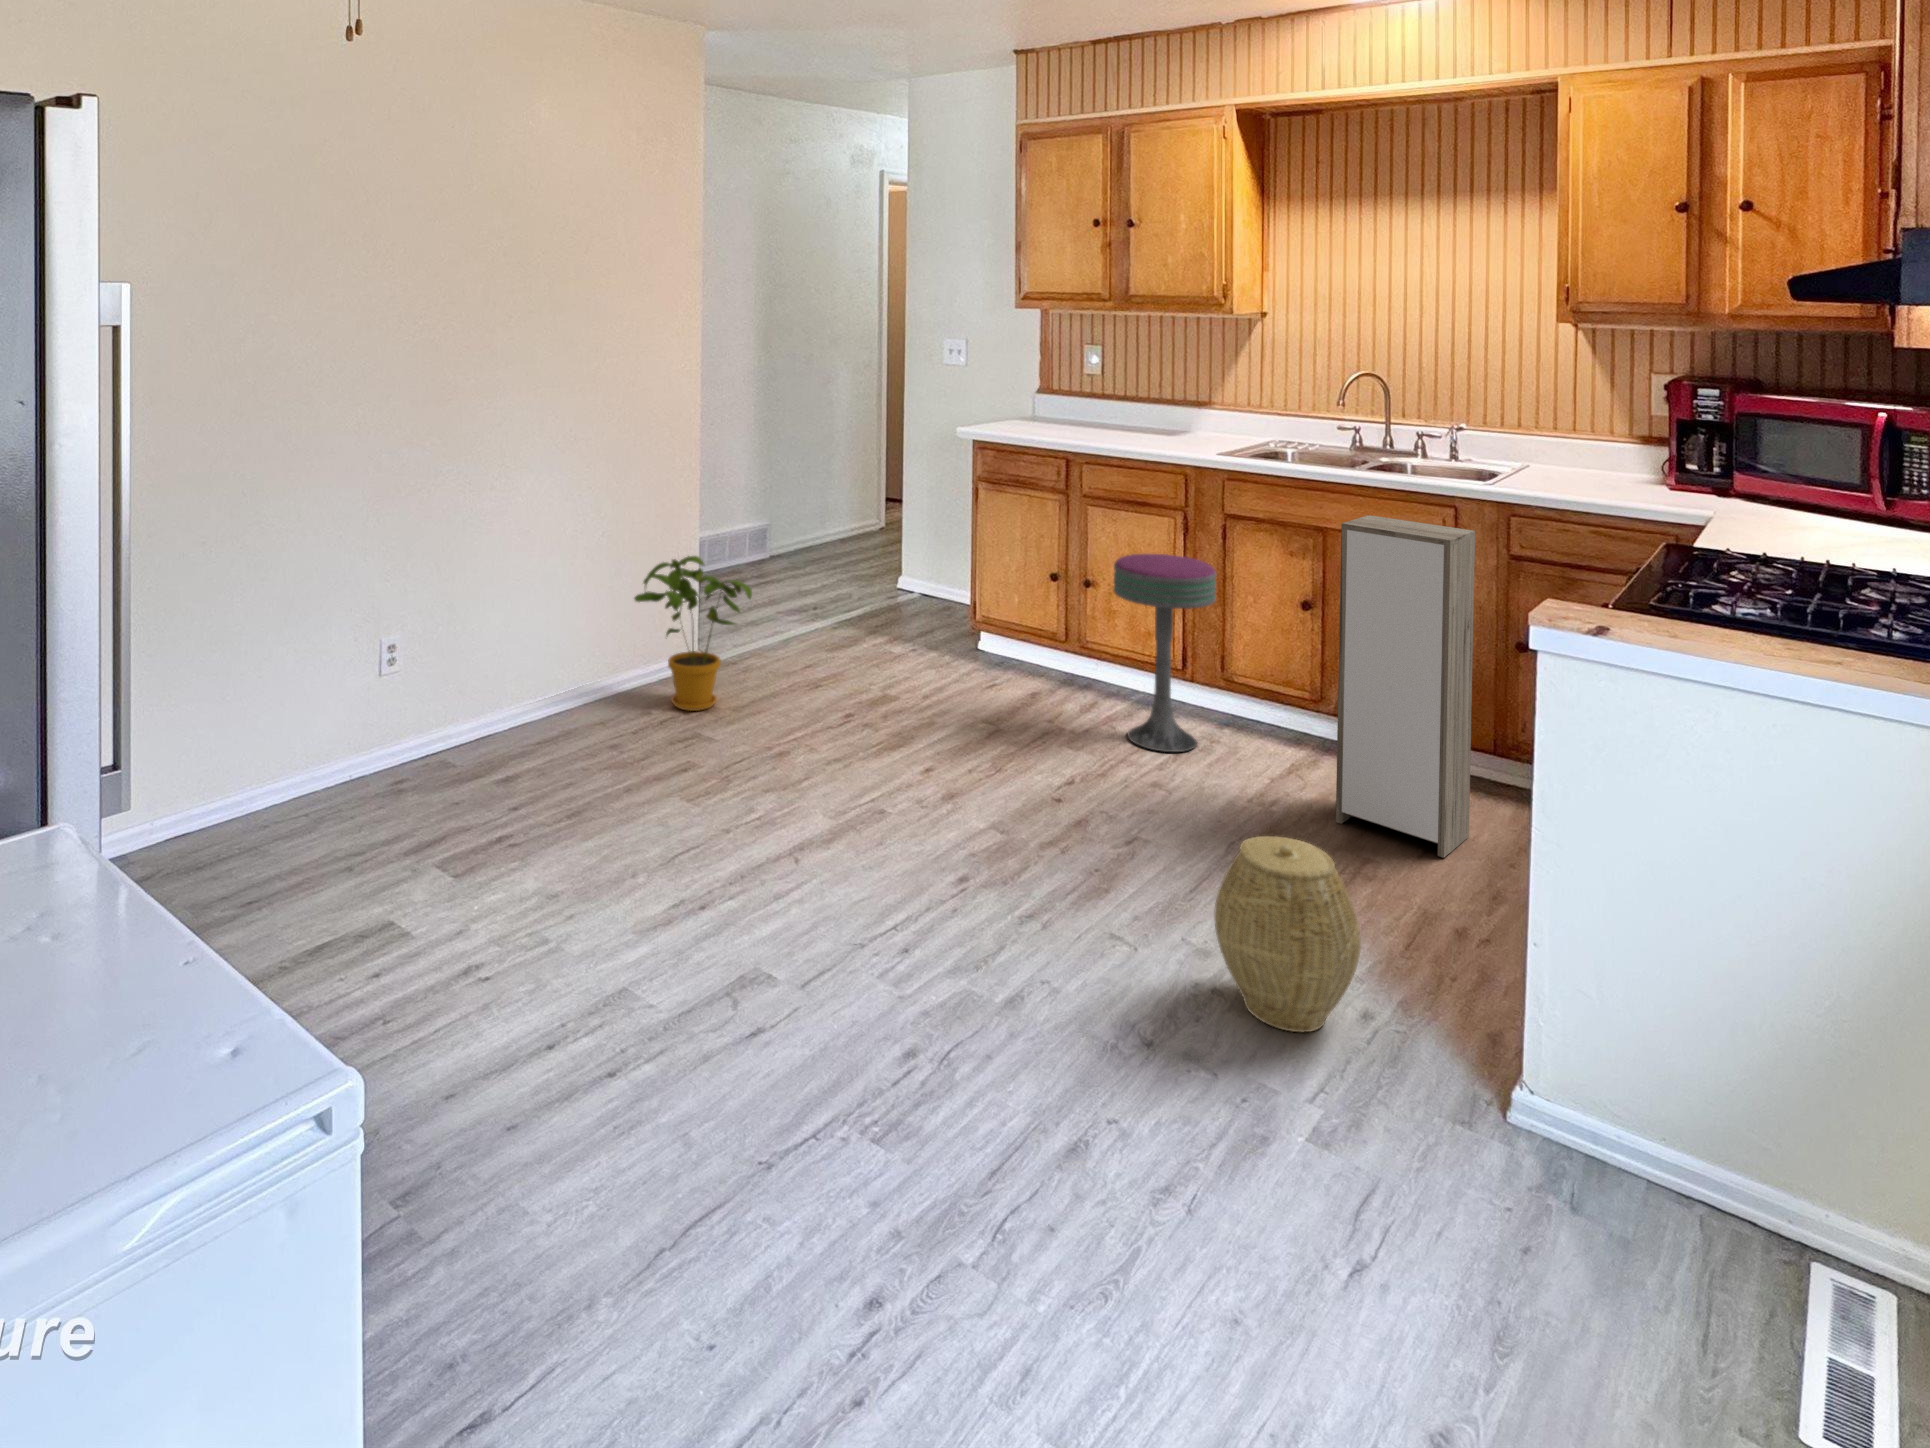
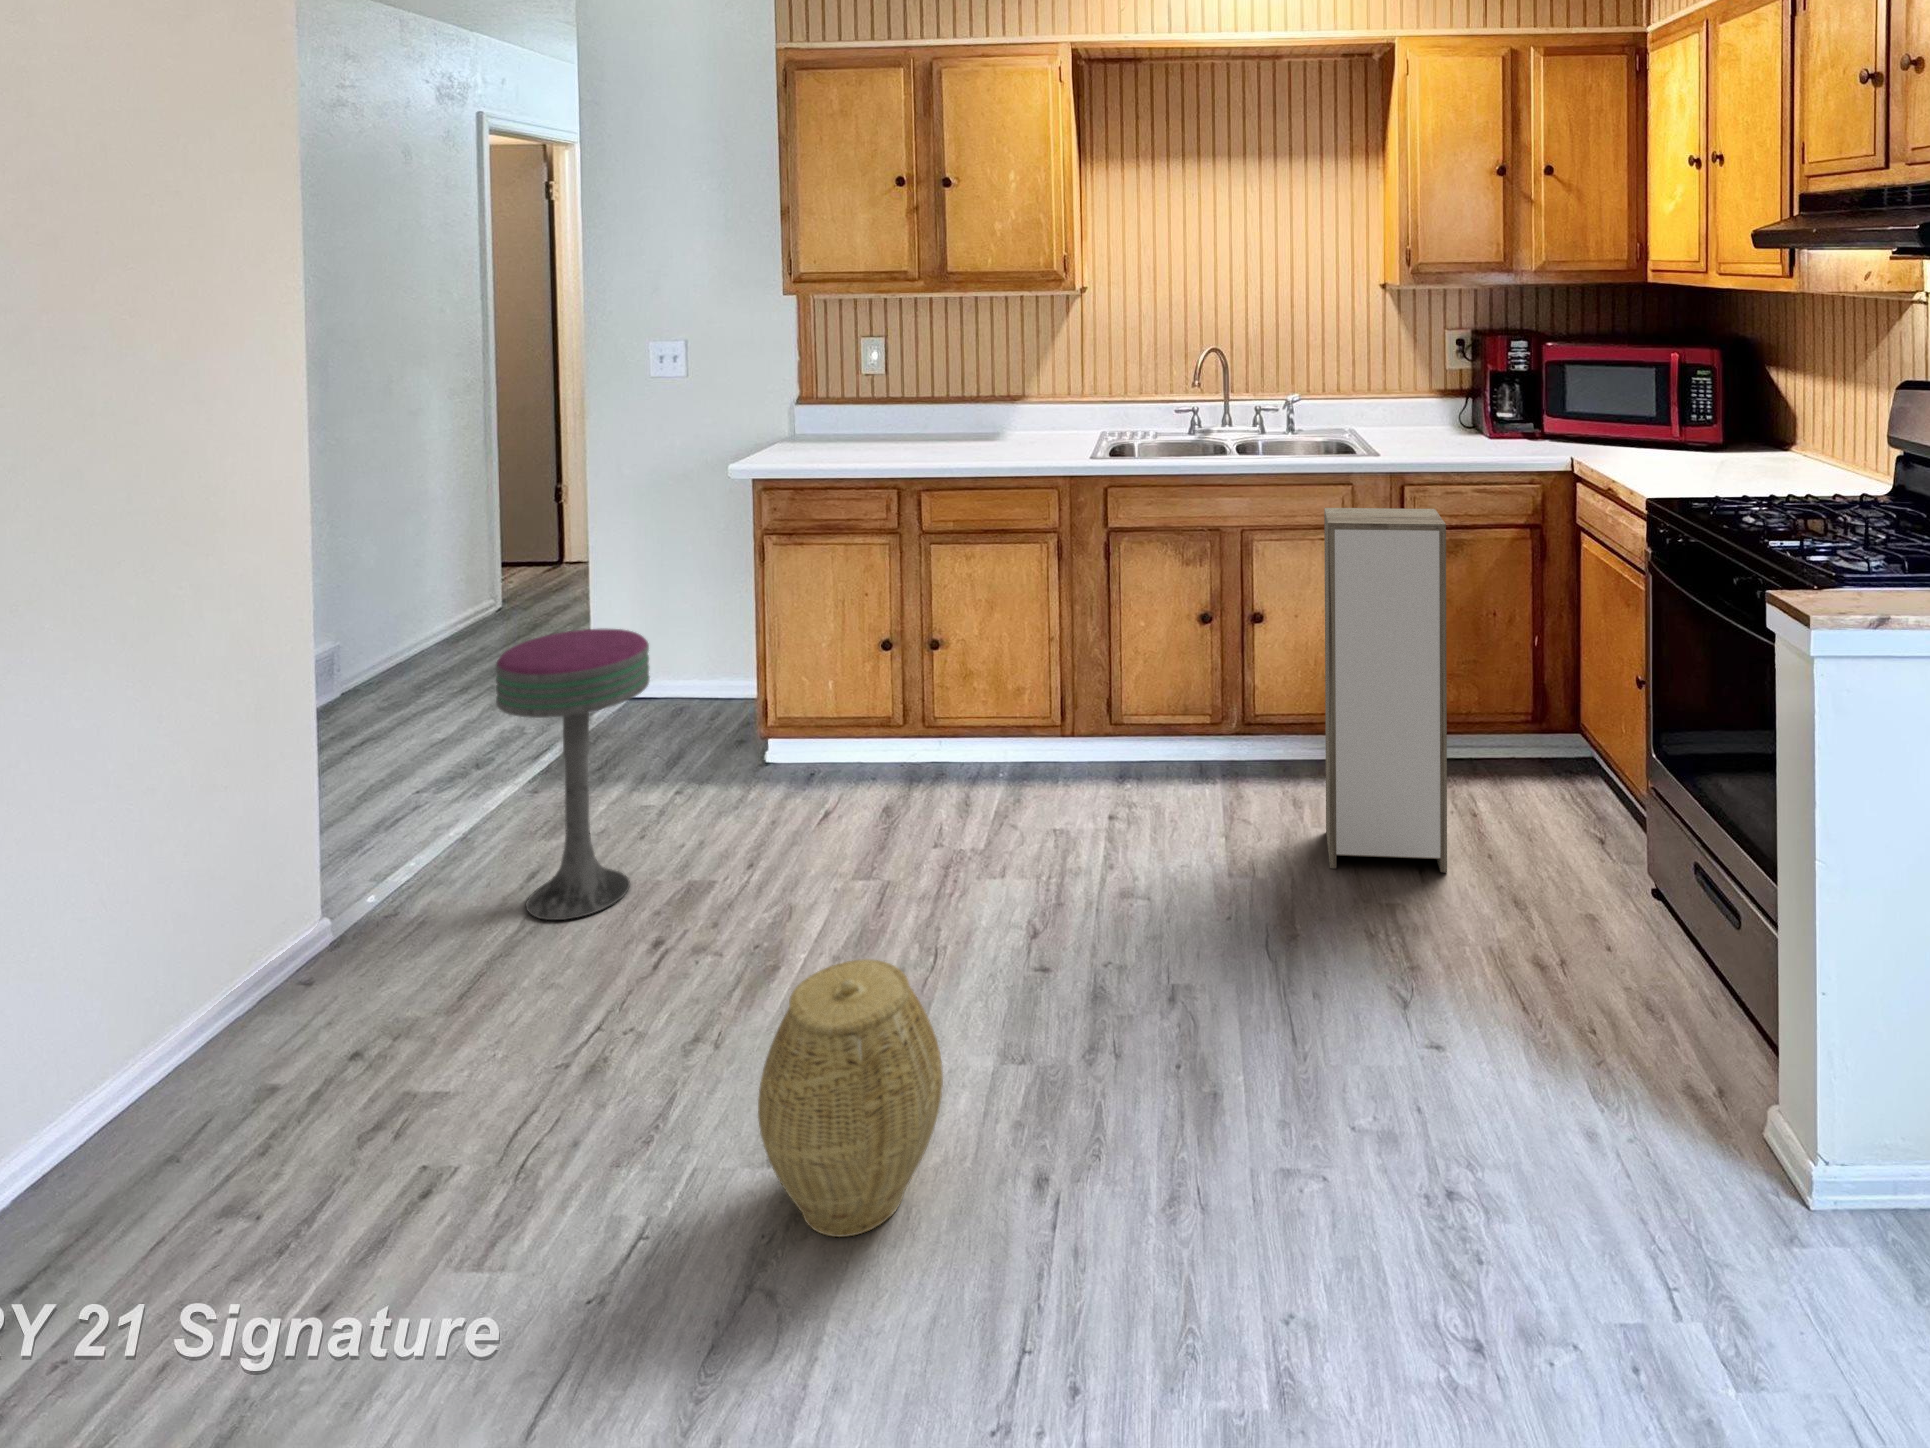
bar stool: present [1113,554,1216,752] -> present [496,629,650,920]
house plant: present [634,556,752,711] -> none [204,766,478,1058]
woven basket: present [1214,836,1361,1032] -> present [758,959,943,1237]

